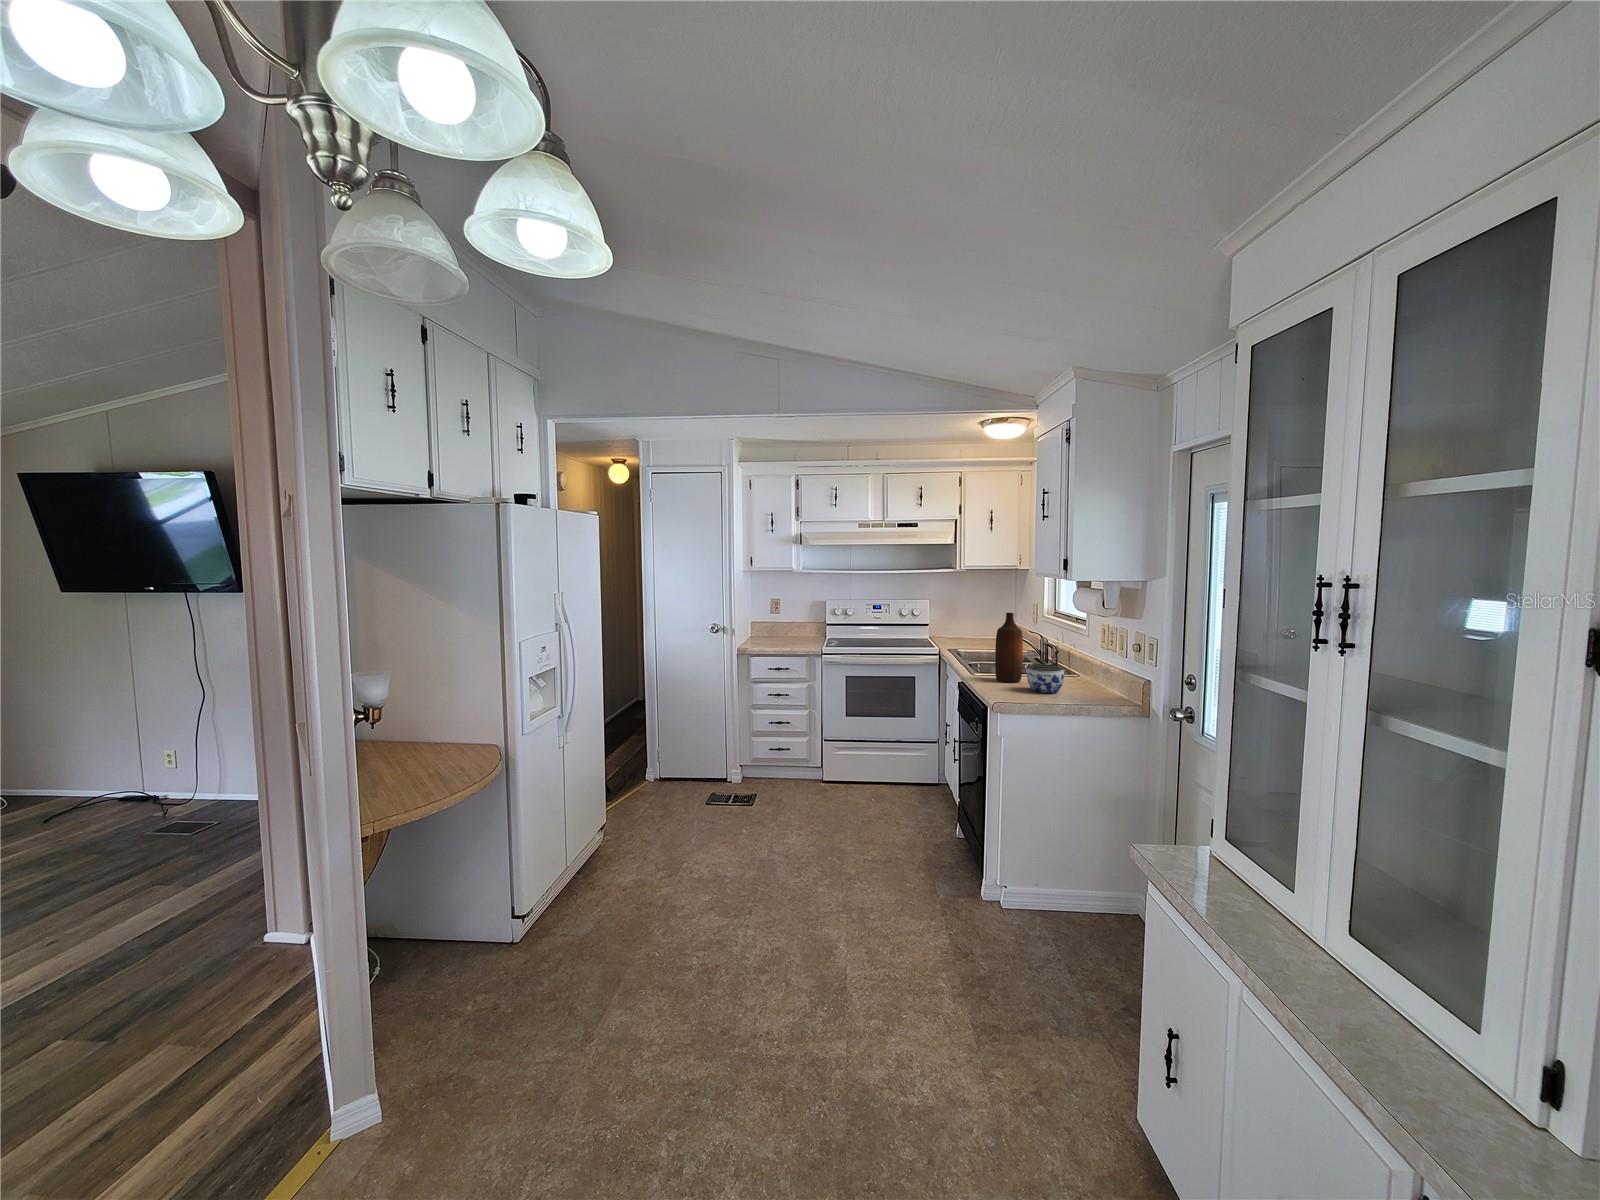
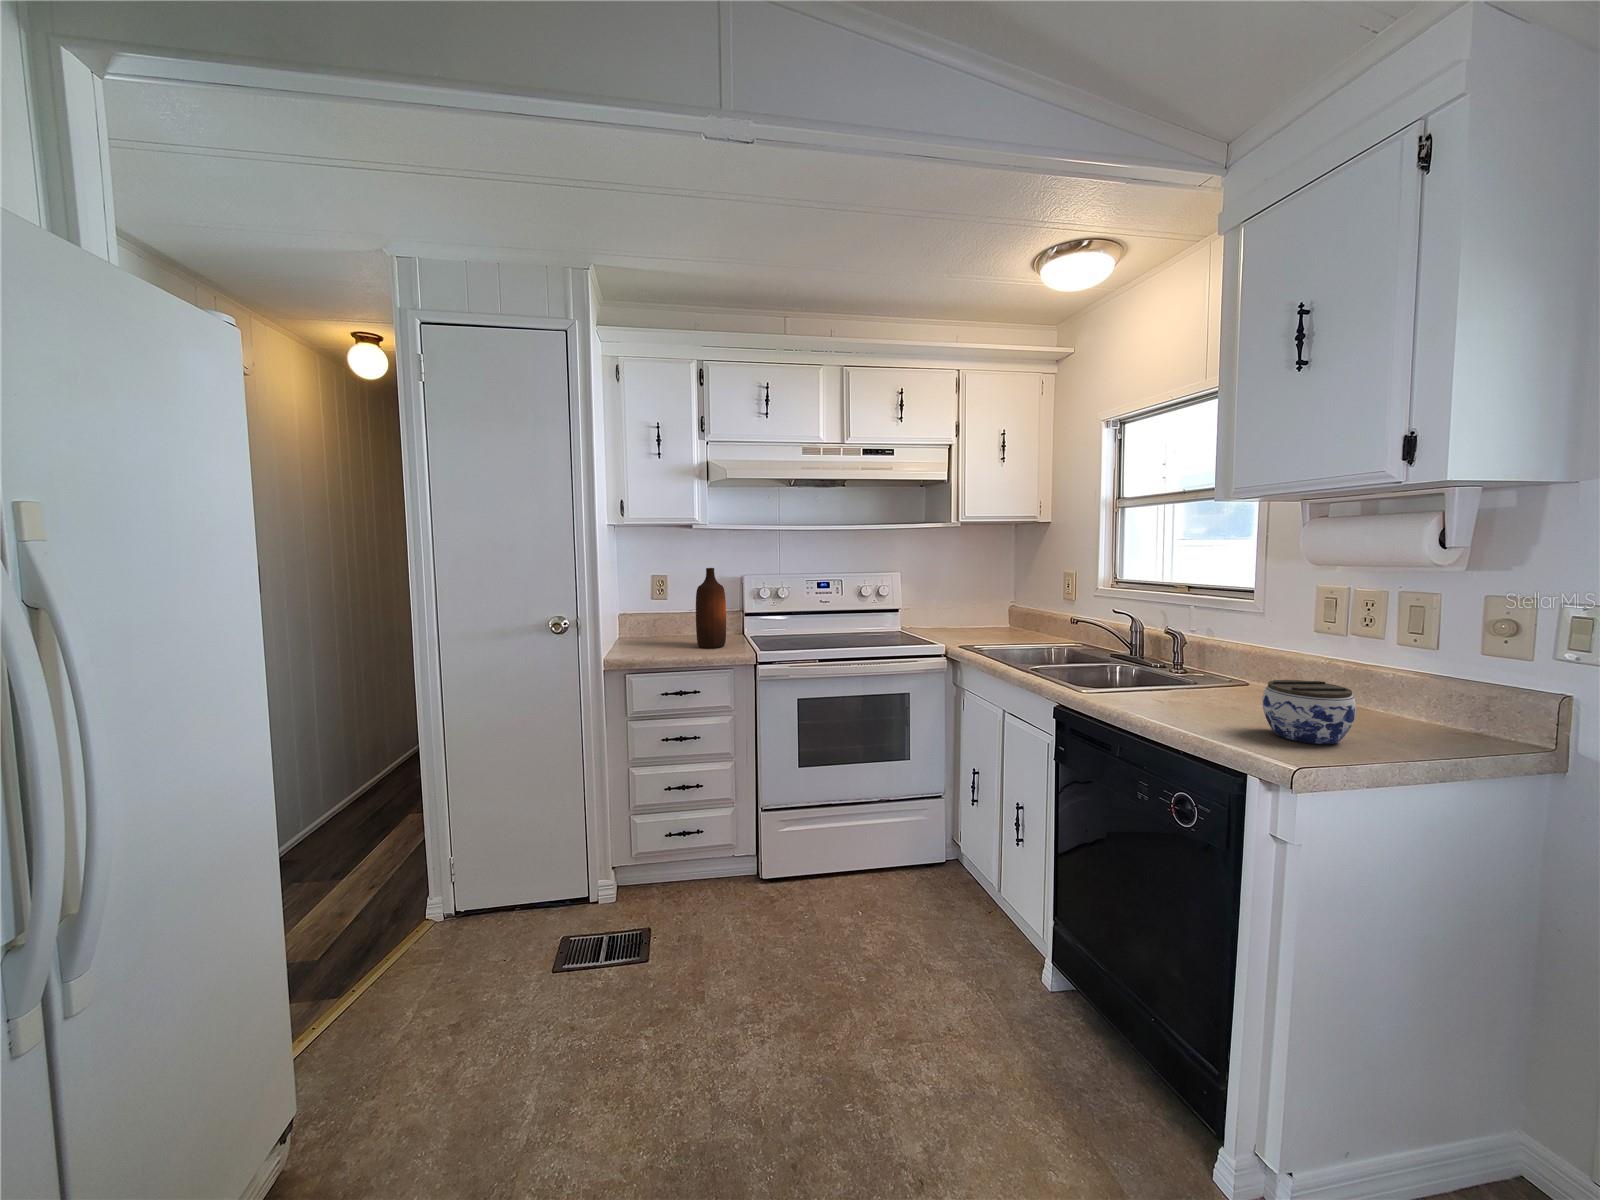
bottle: present [995,613,1023,683] -> present [696,568,726,648]

